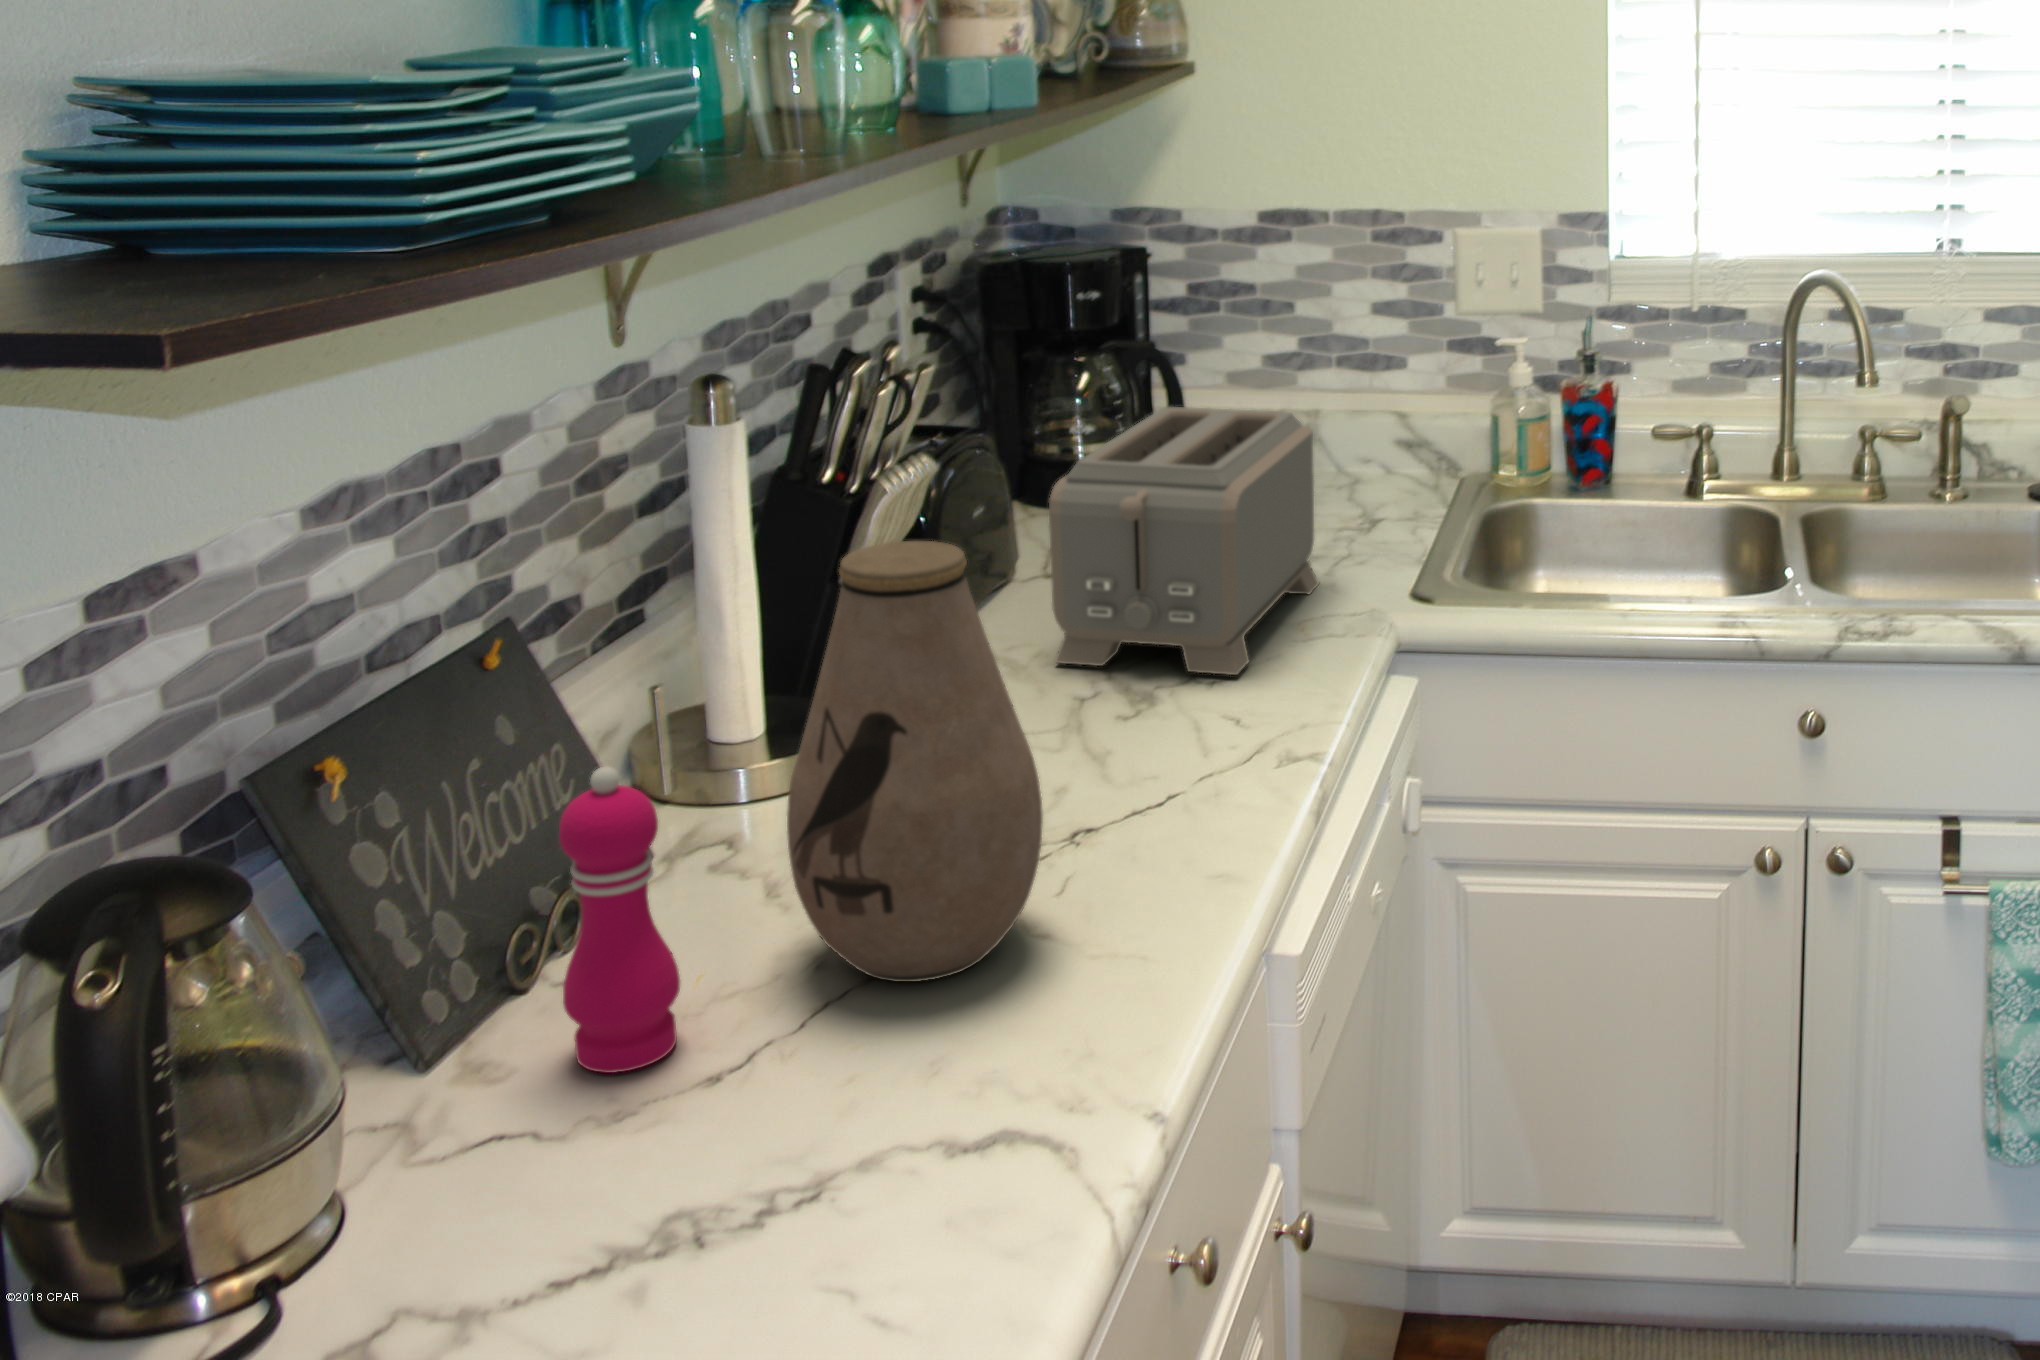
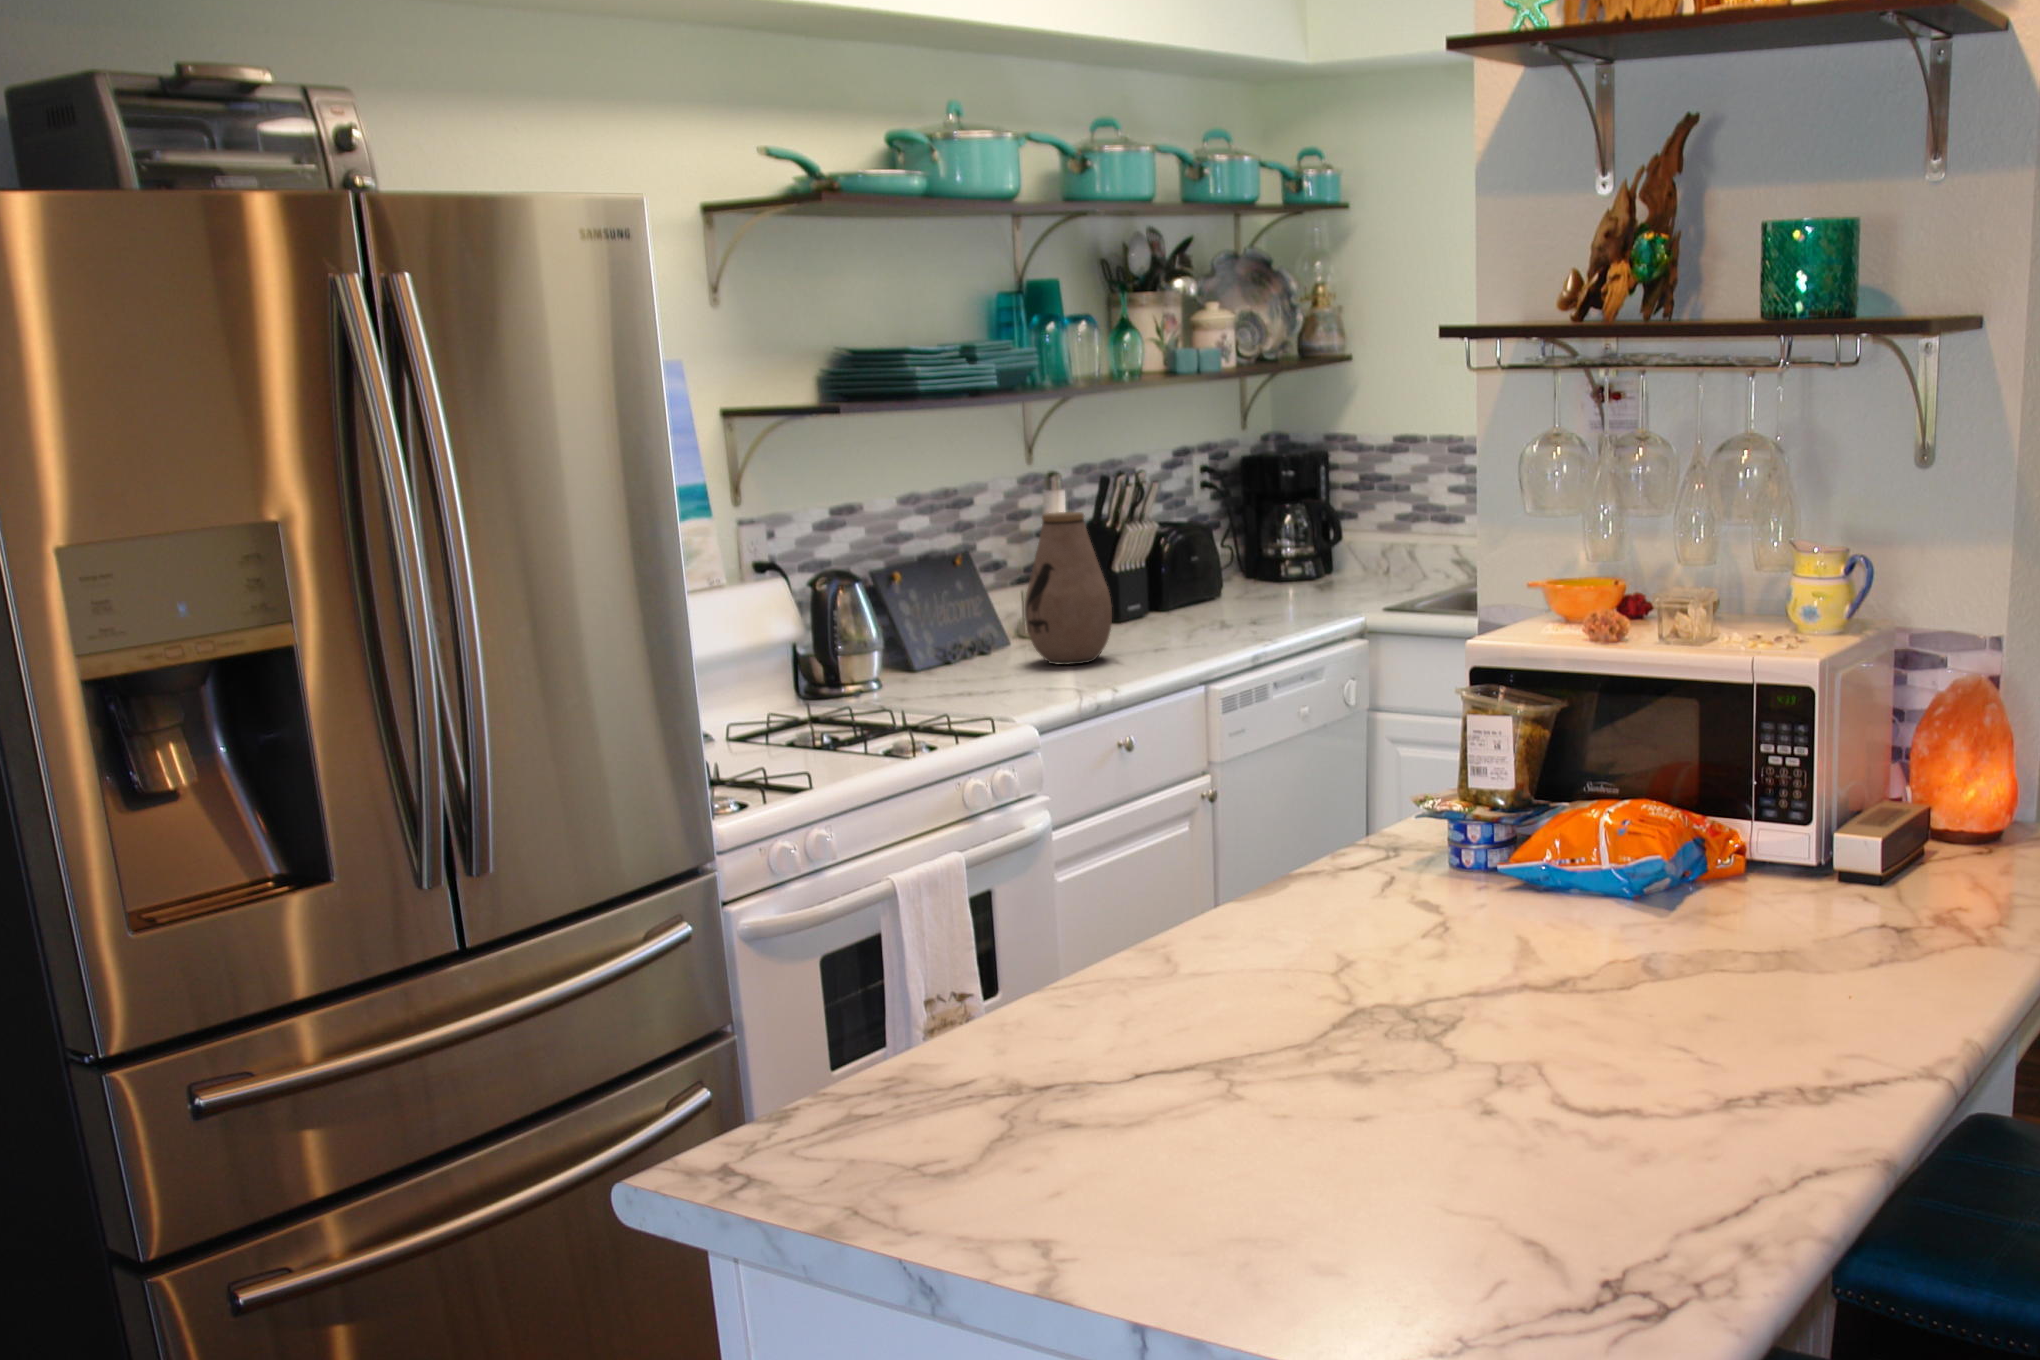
toaster: present [1049,407,1319,675] -> none [1196,514,1344,619]
pepper mill: present [559,767,680,1073] -> none [948,571,985,672]

